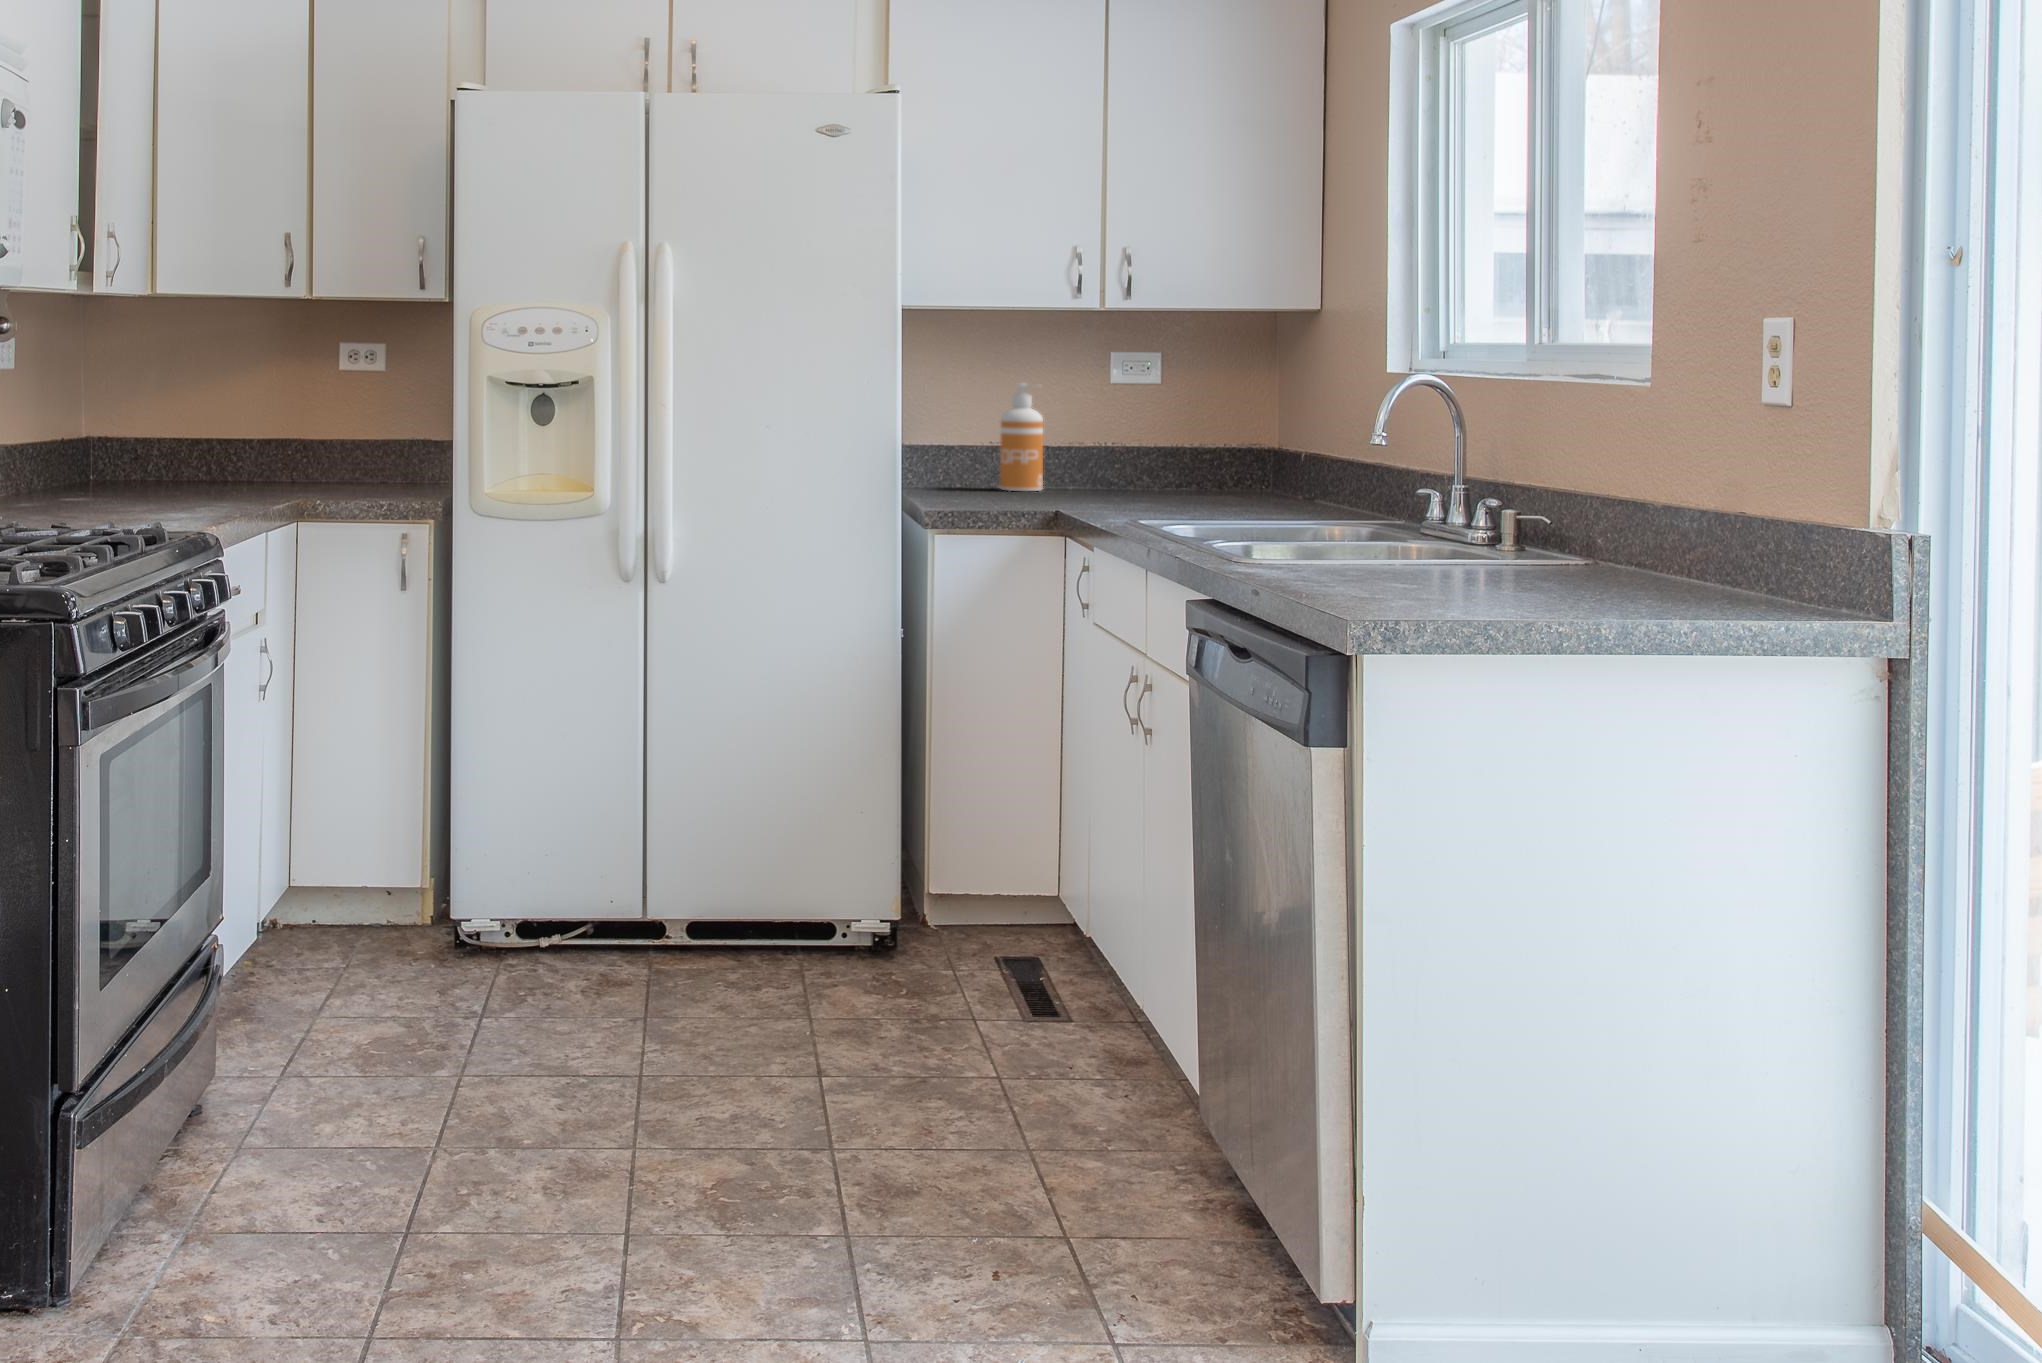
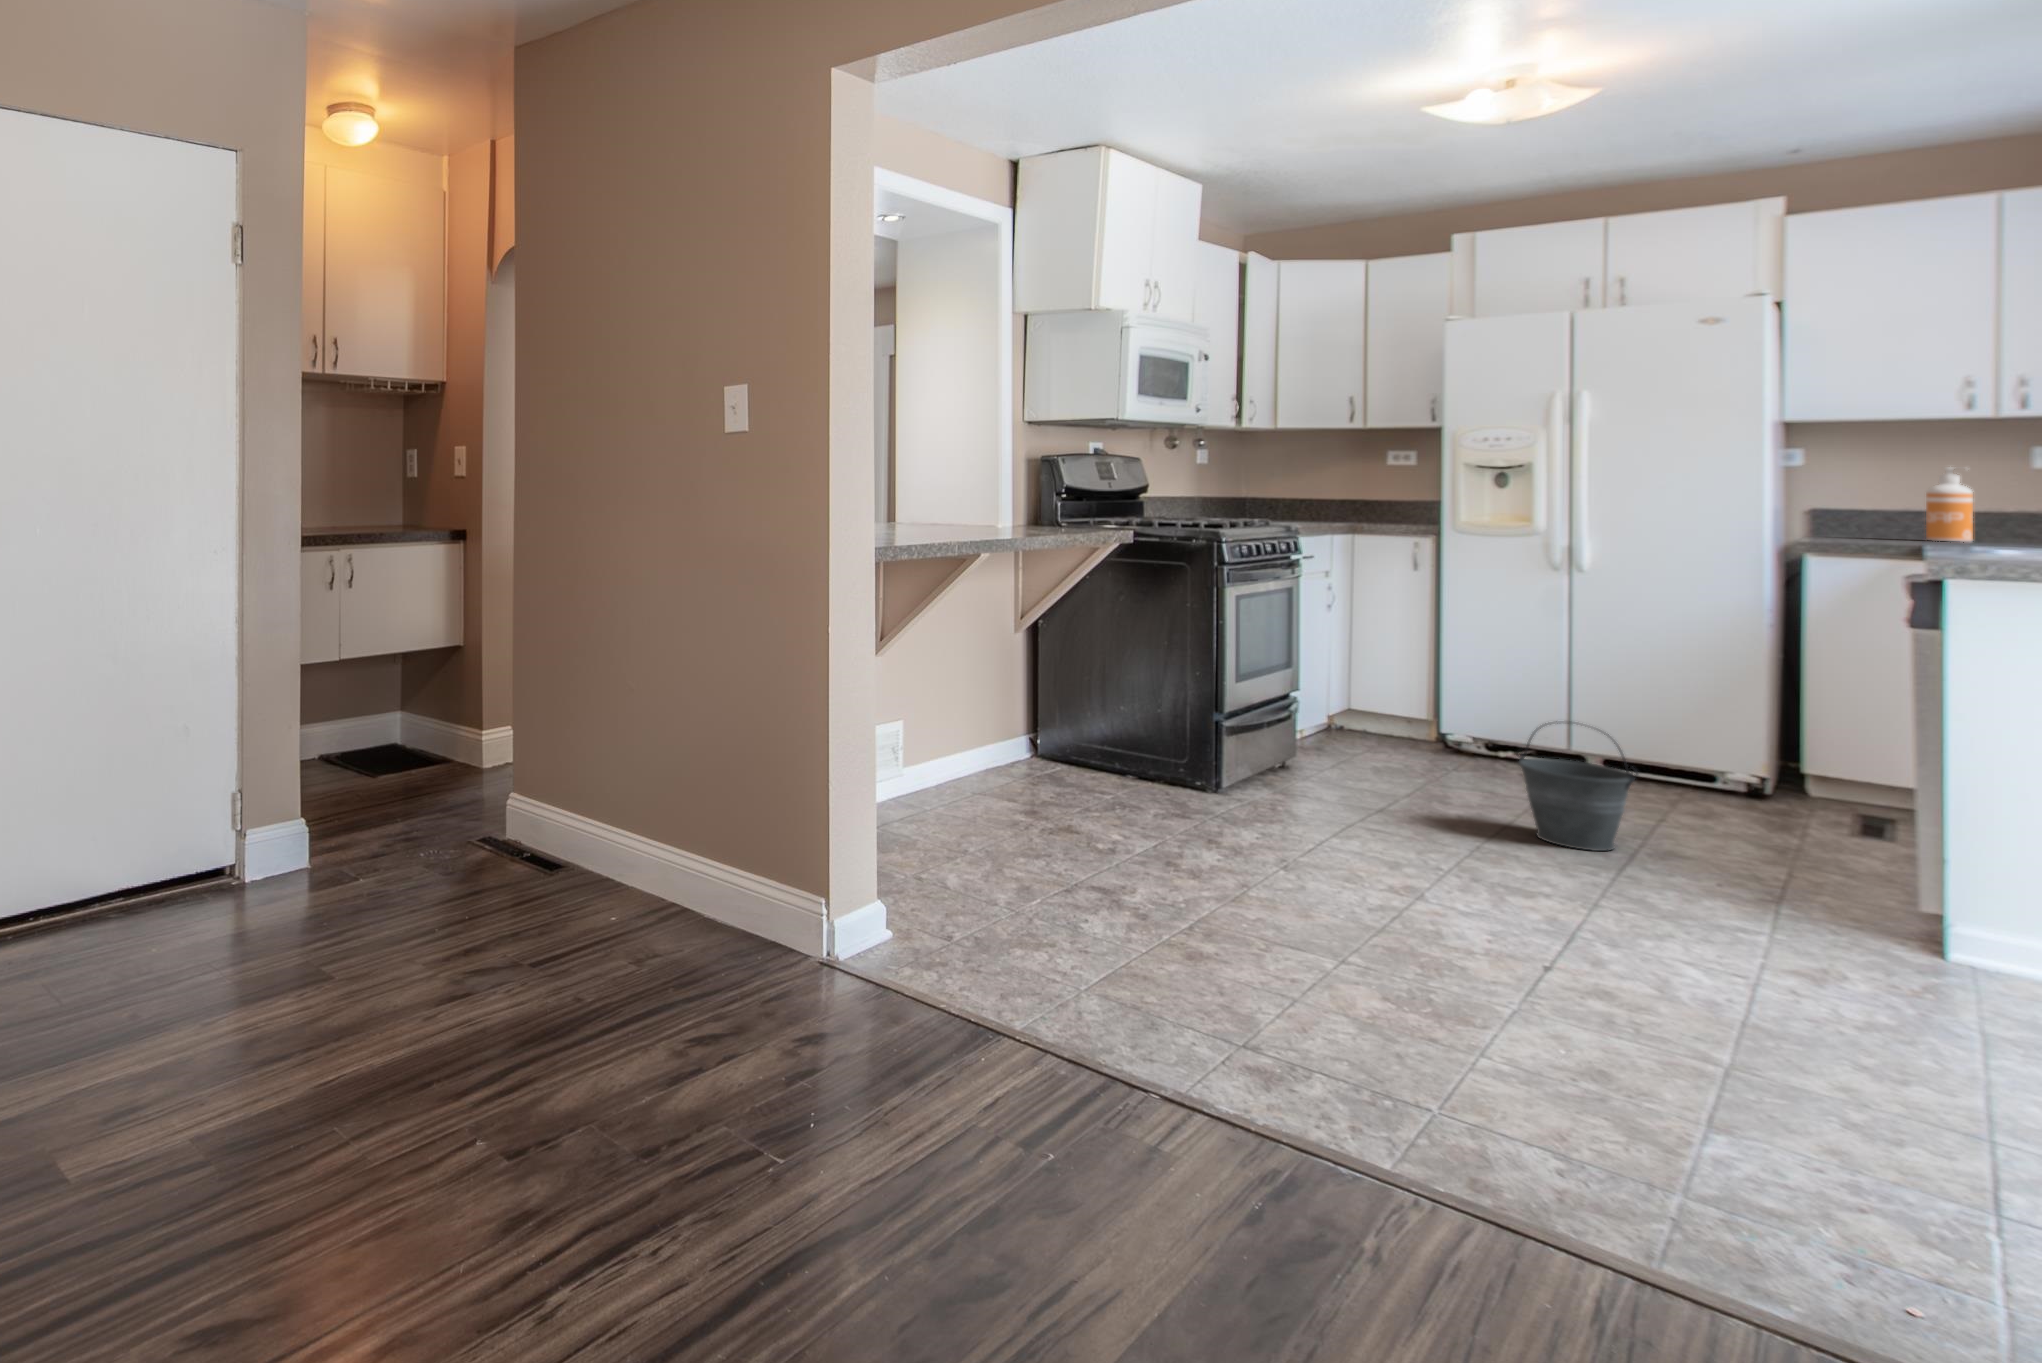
bucket: none [679,965,887,1257] -> present [1517,721,1638,851]

